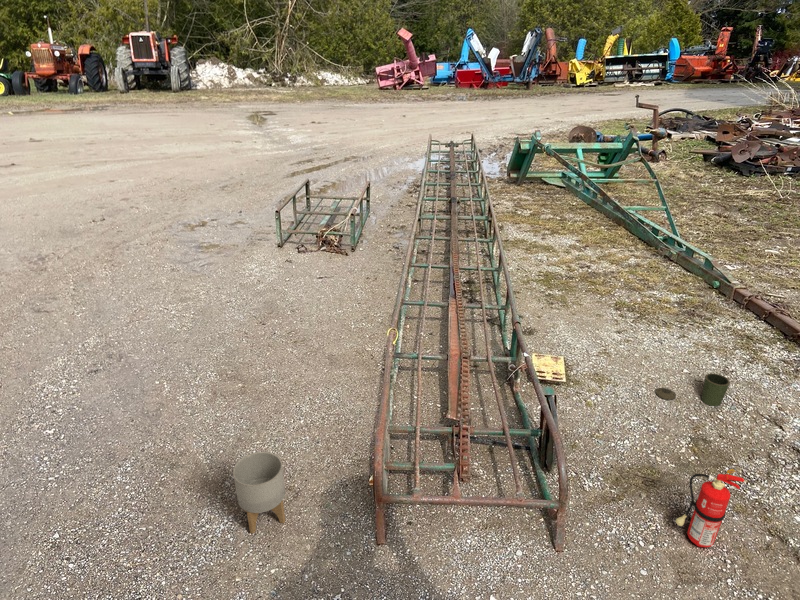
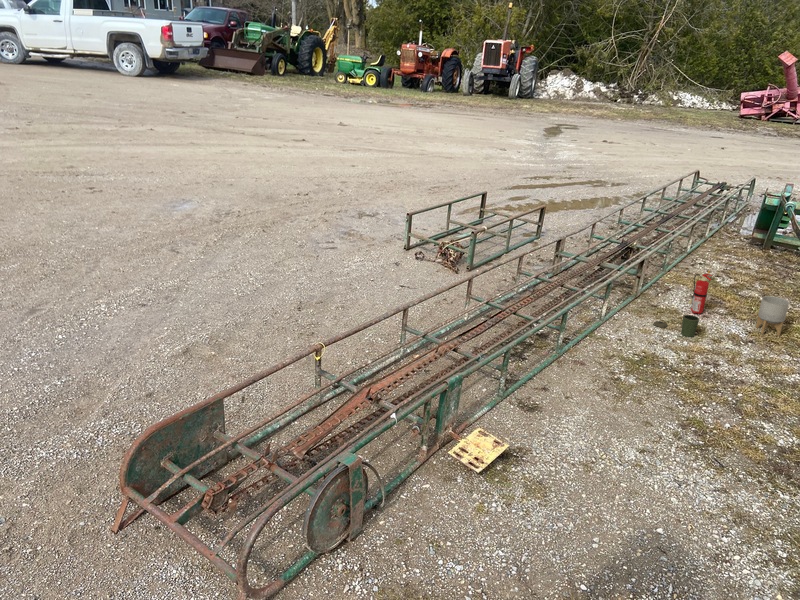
planter: present [233,452,285,534] -> present [756,296,789,336]
fire extinguisher: present [676,469,744,547] -> present [688,271,712,314]

